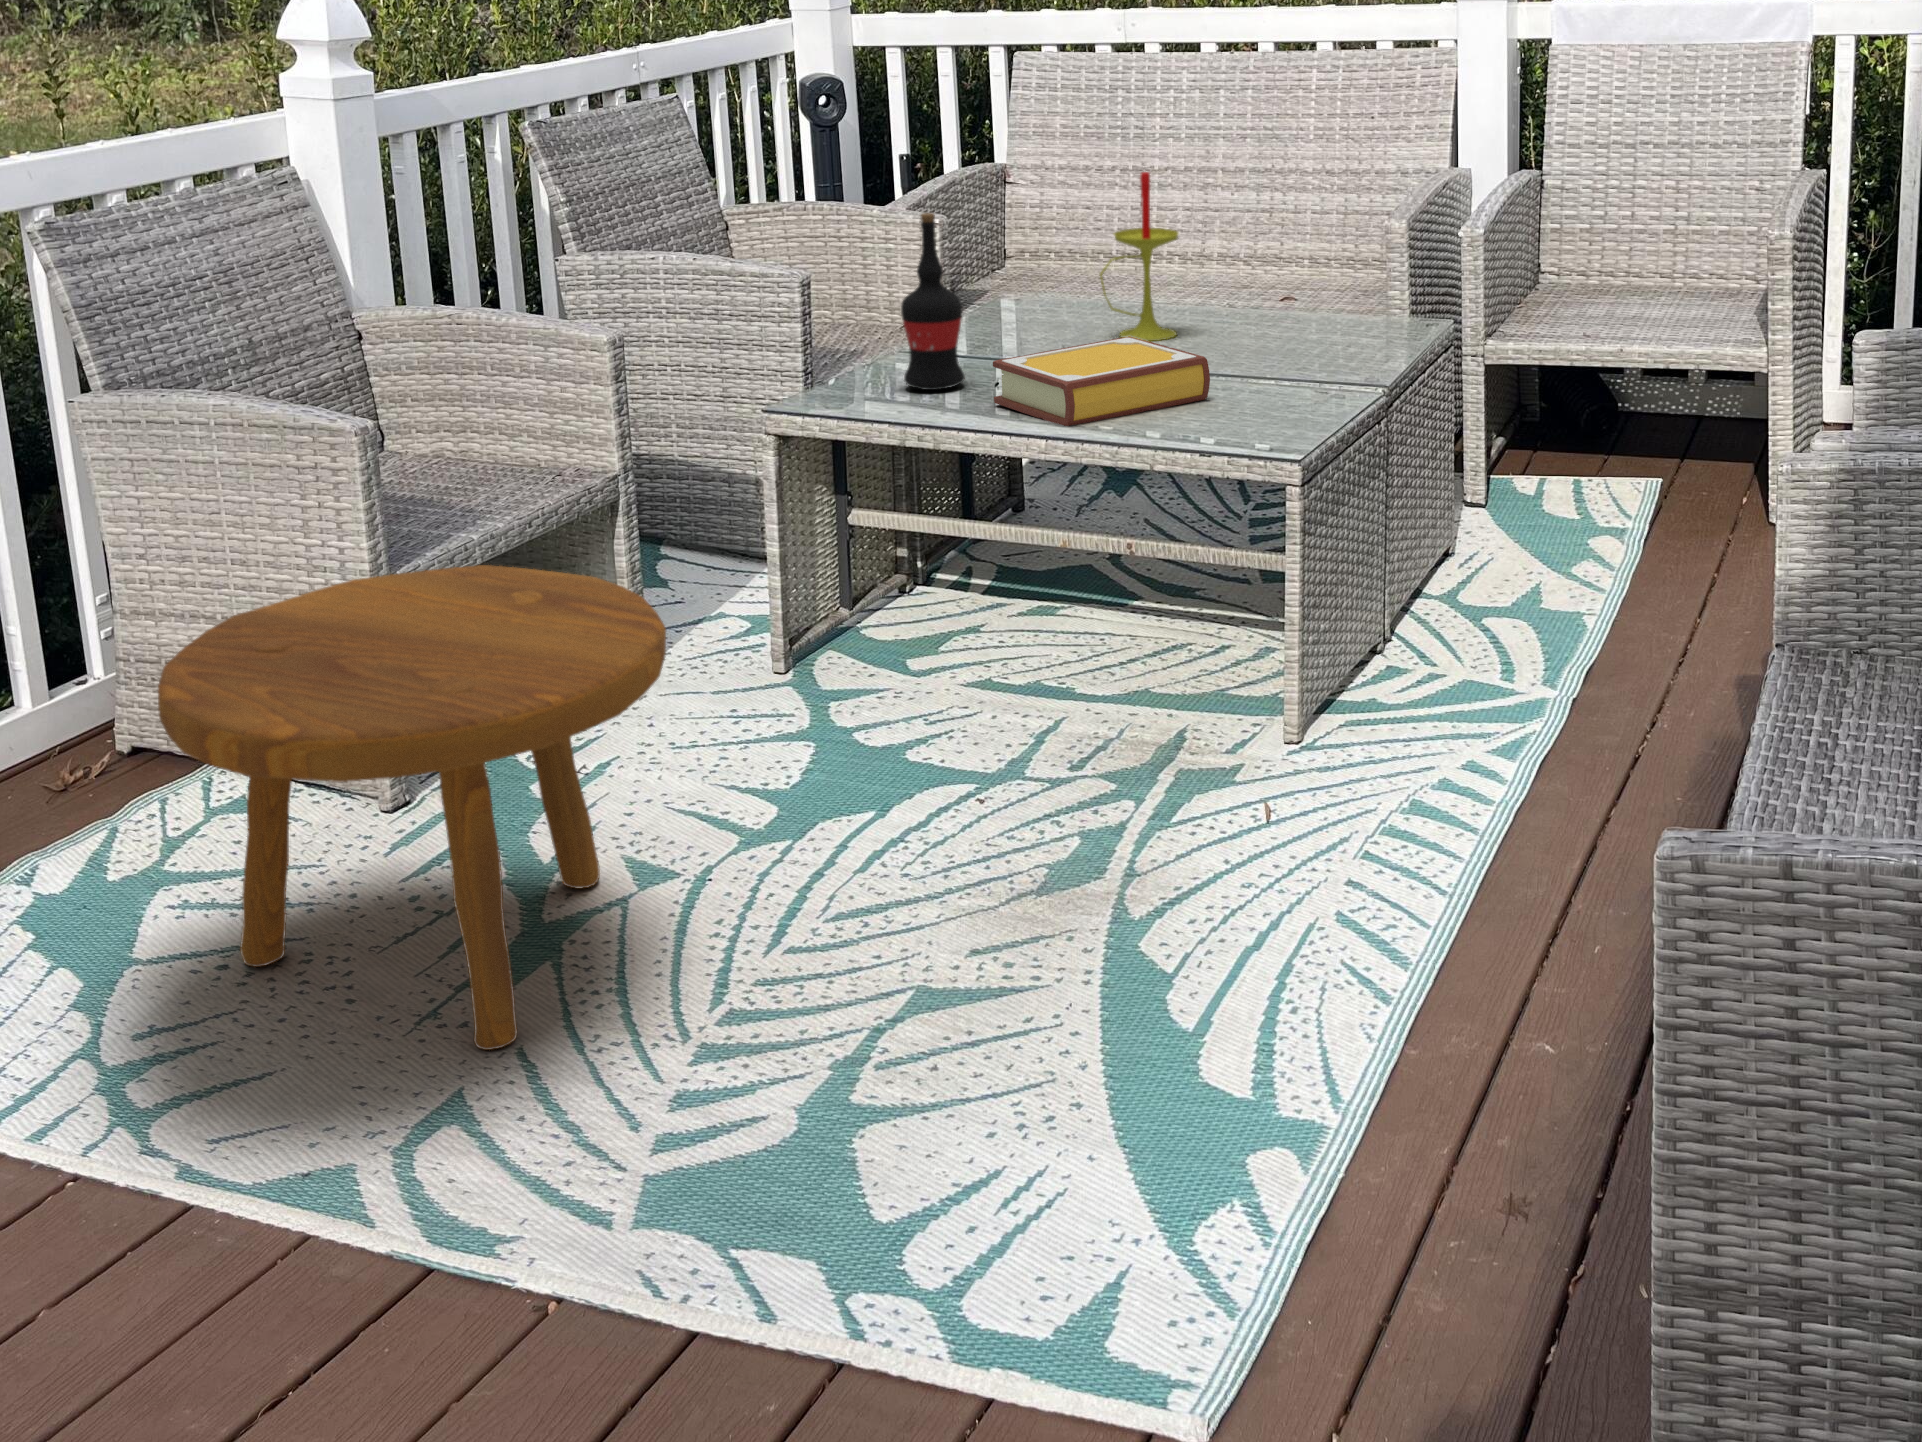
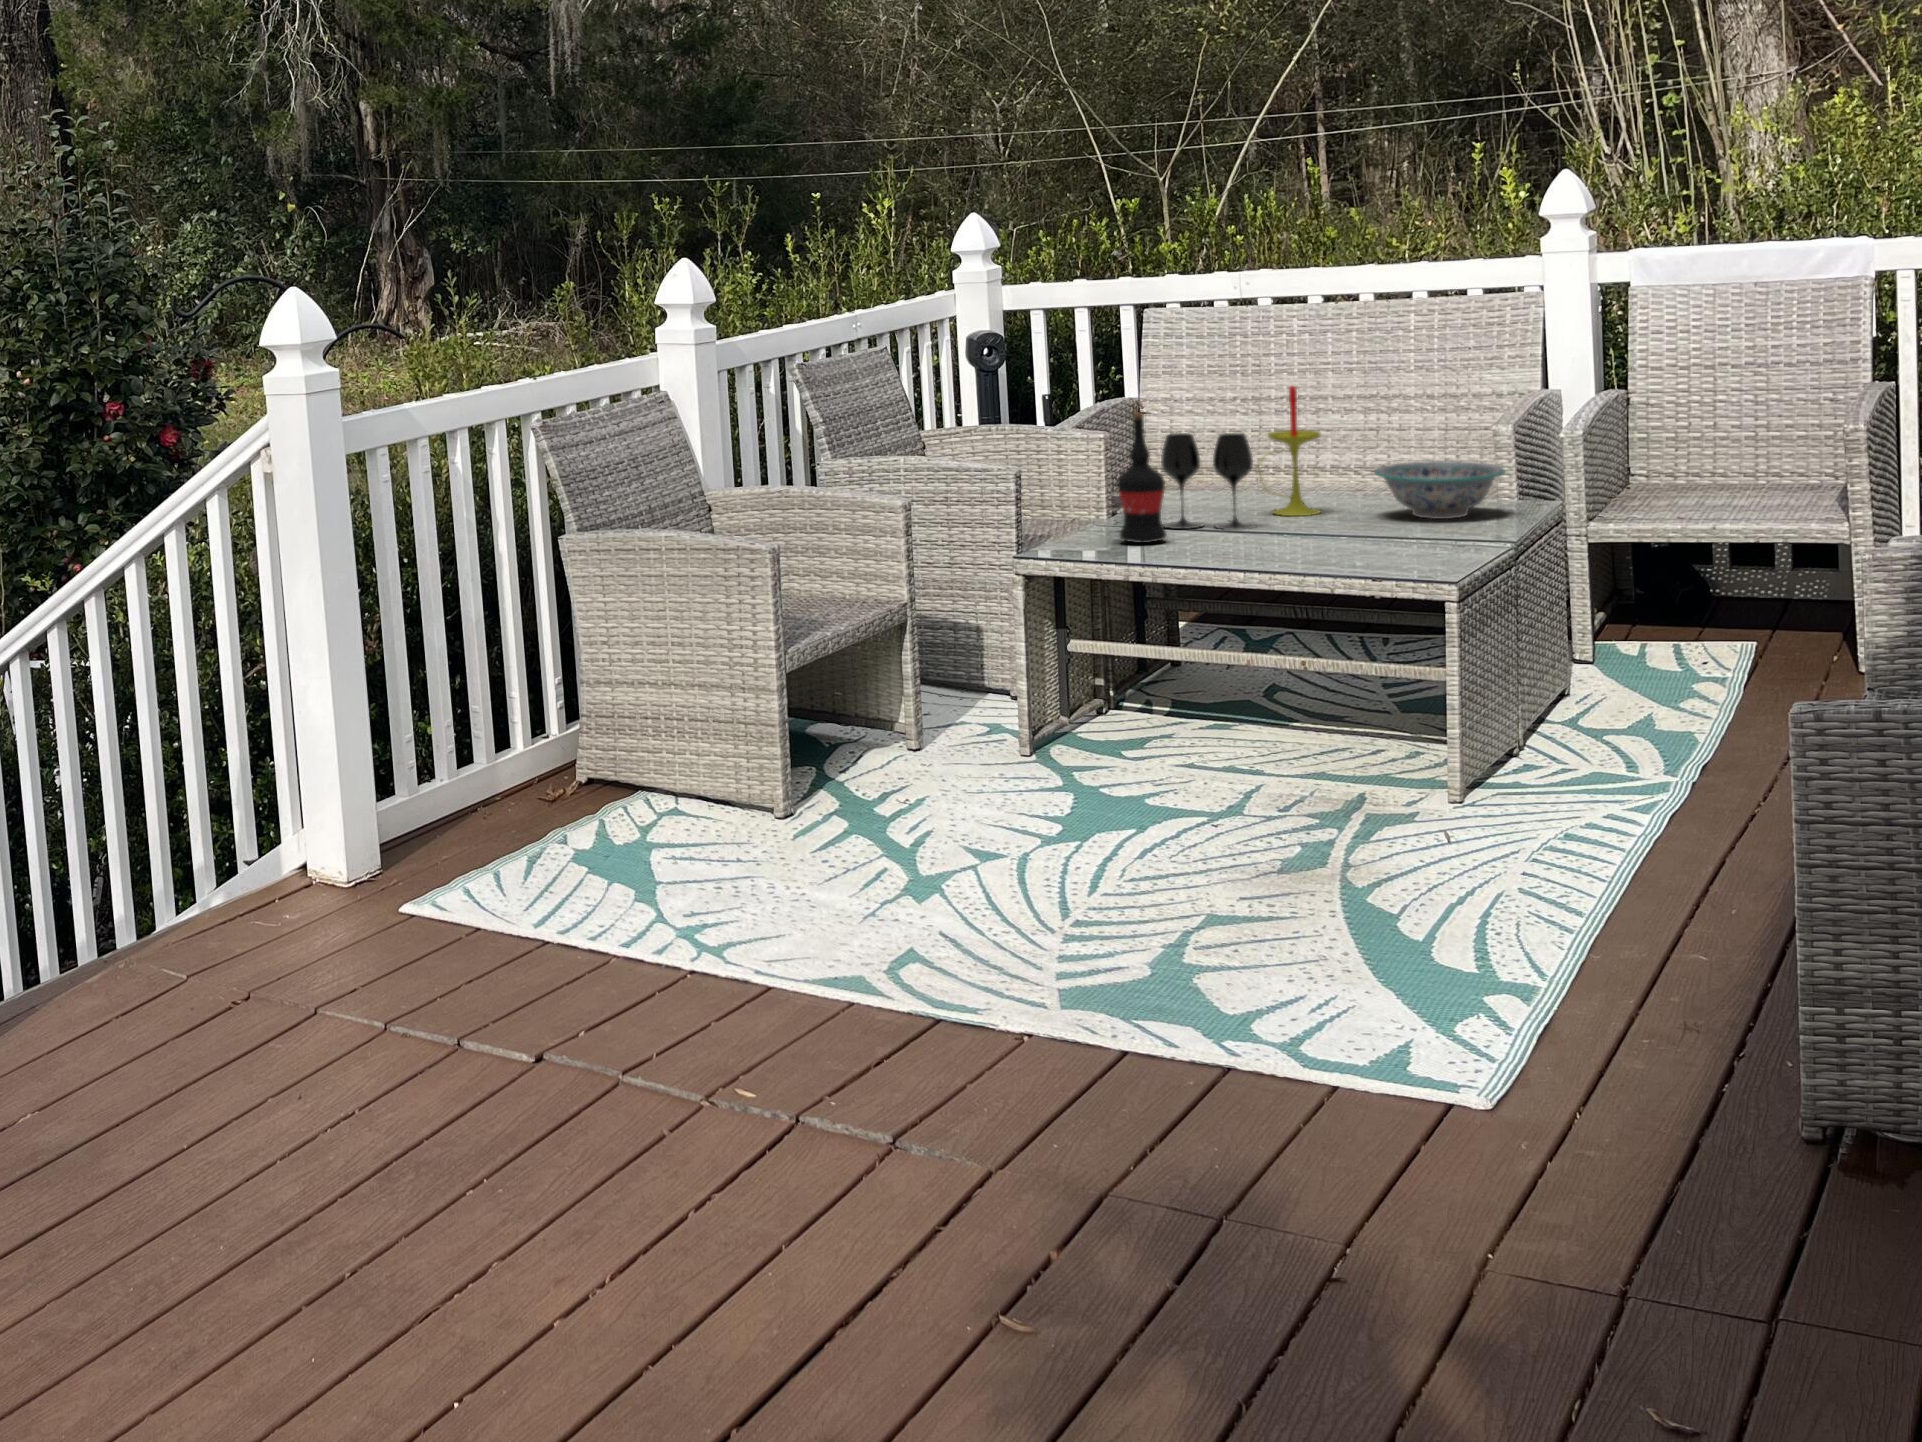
wine glass: none [973,235,1089,365] -> present [1161,433,1255,530]
decorative bowl: none [1236,271,1390,349] -> present [1374,461,1506,519]
book: present [993,336,1210,426] -> none [1197,503,1371,561]
footstool: present [158,565,666,1050] -> none [703,636,1023,932]

